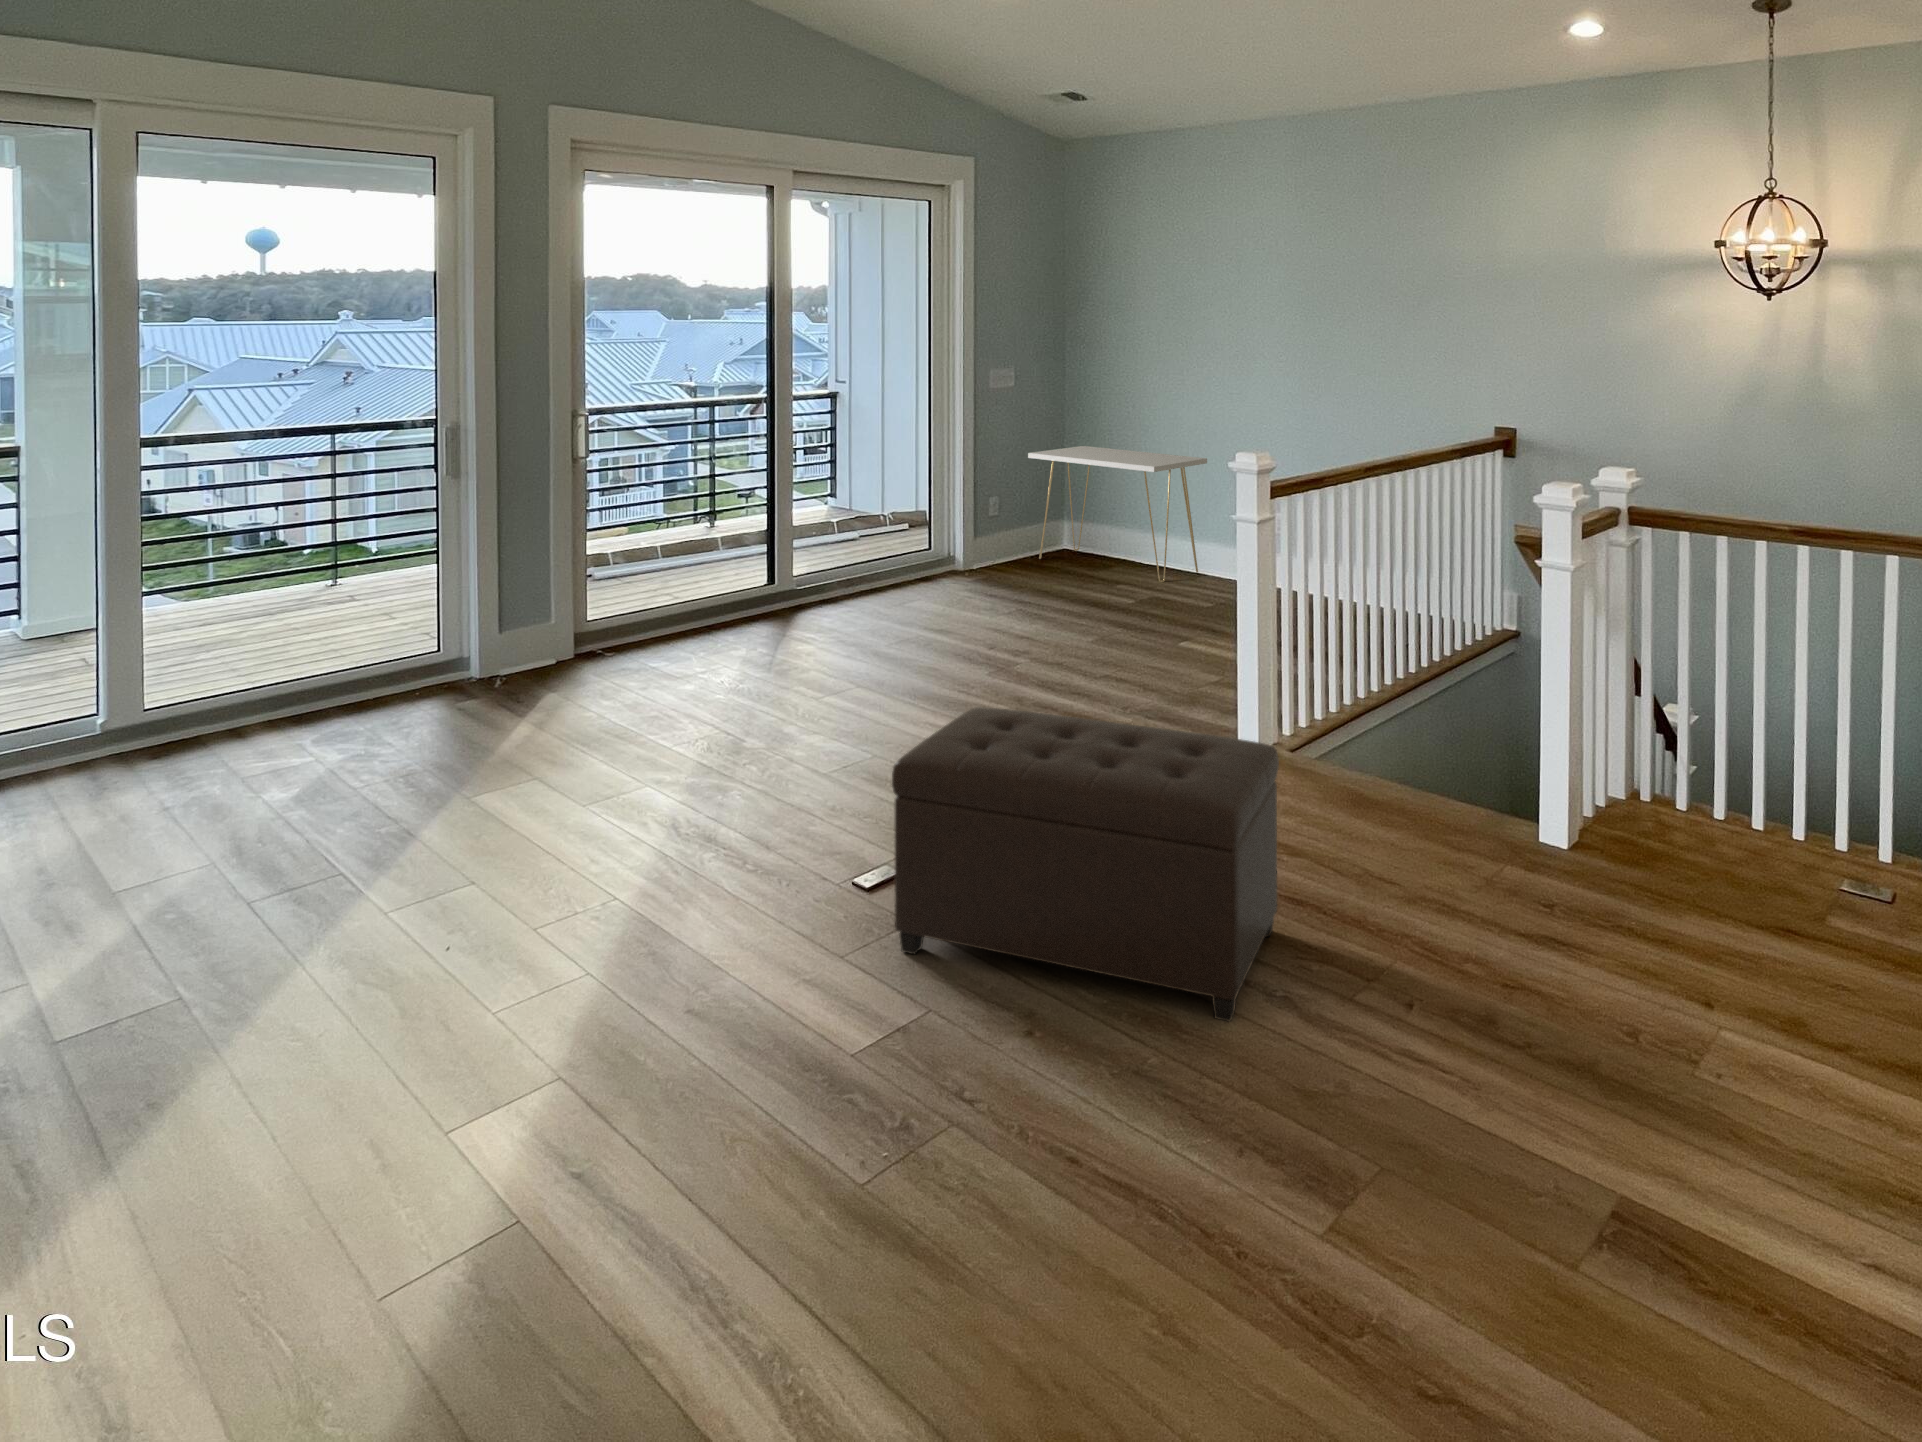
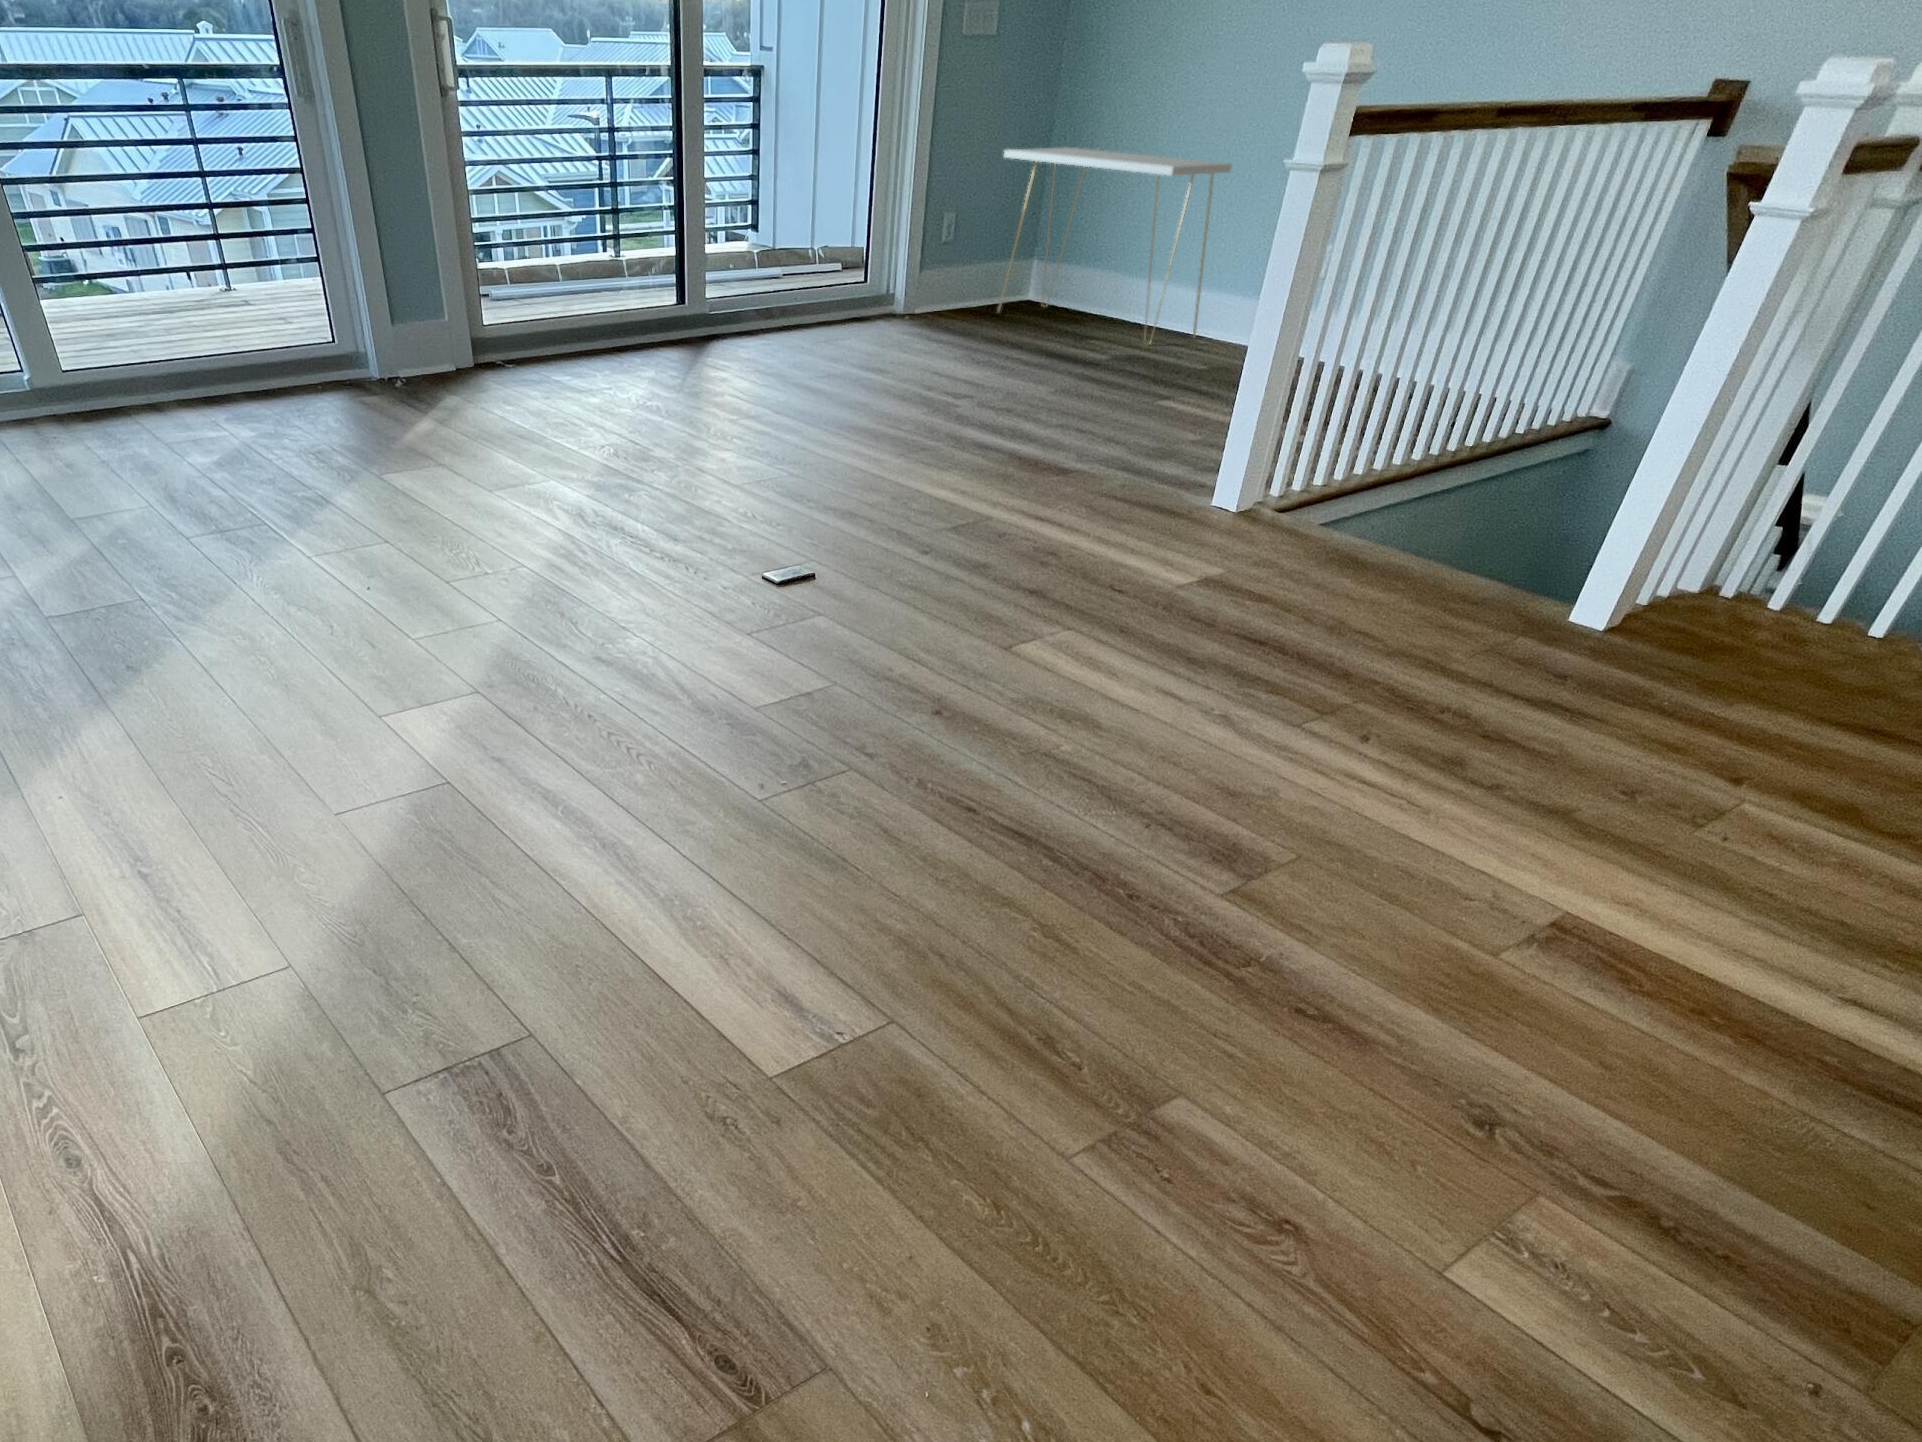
ottoman: present [892,707,1279,1021] -> none [806,379,1288,729]

